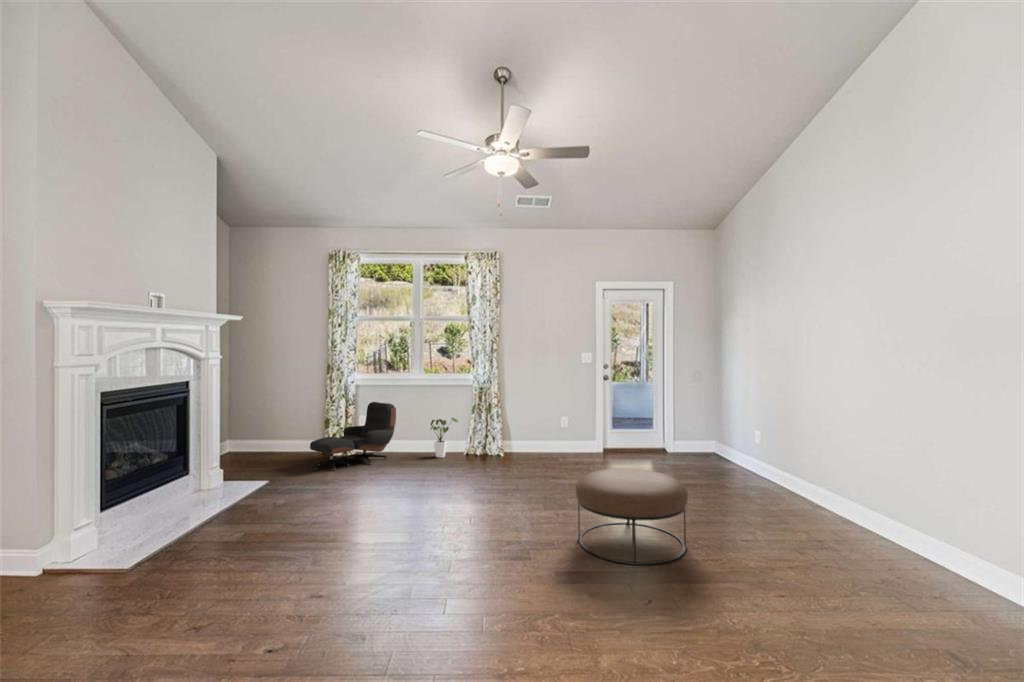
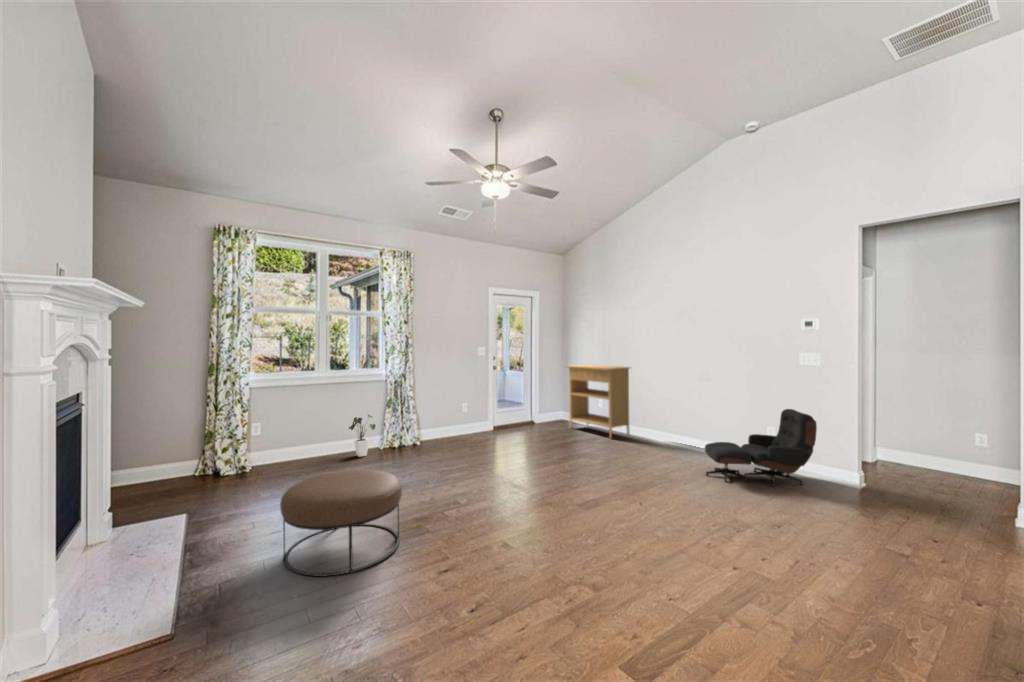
console table: none [696,377,771,484] -> present [566,365,630,438]
lounge chair: present [310,402,396,470] -> present [705,409,817,487]
ottoman: present [576,468,688,565] -> present [280,469,402,577]

